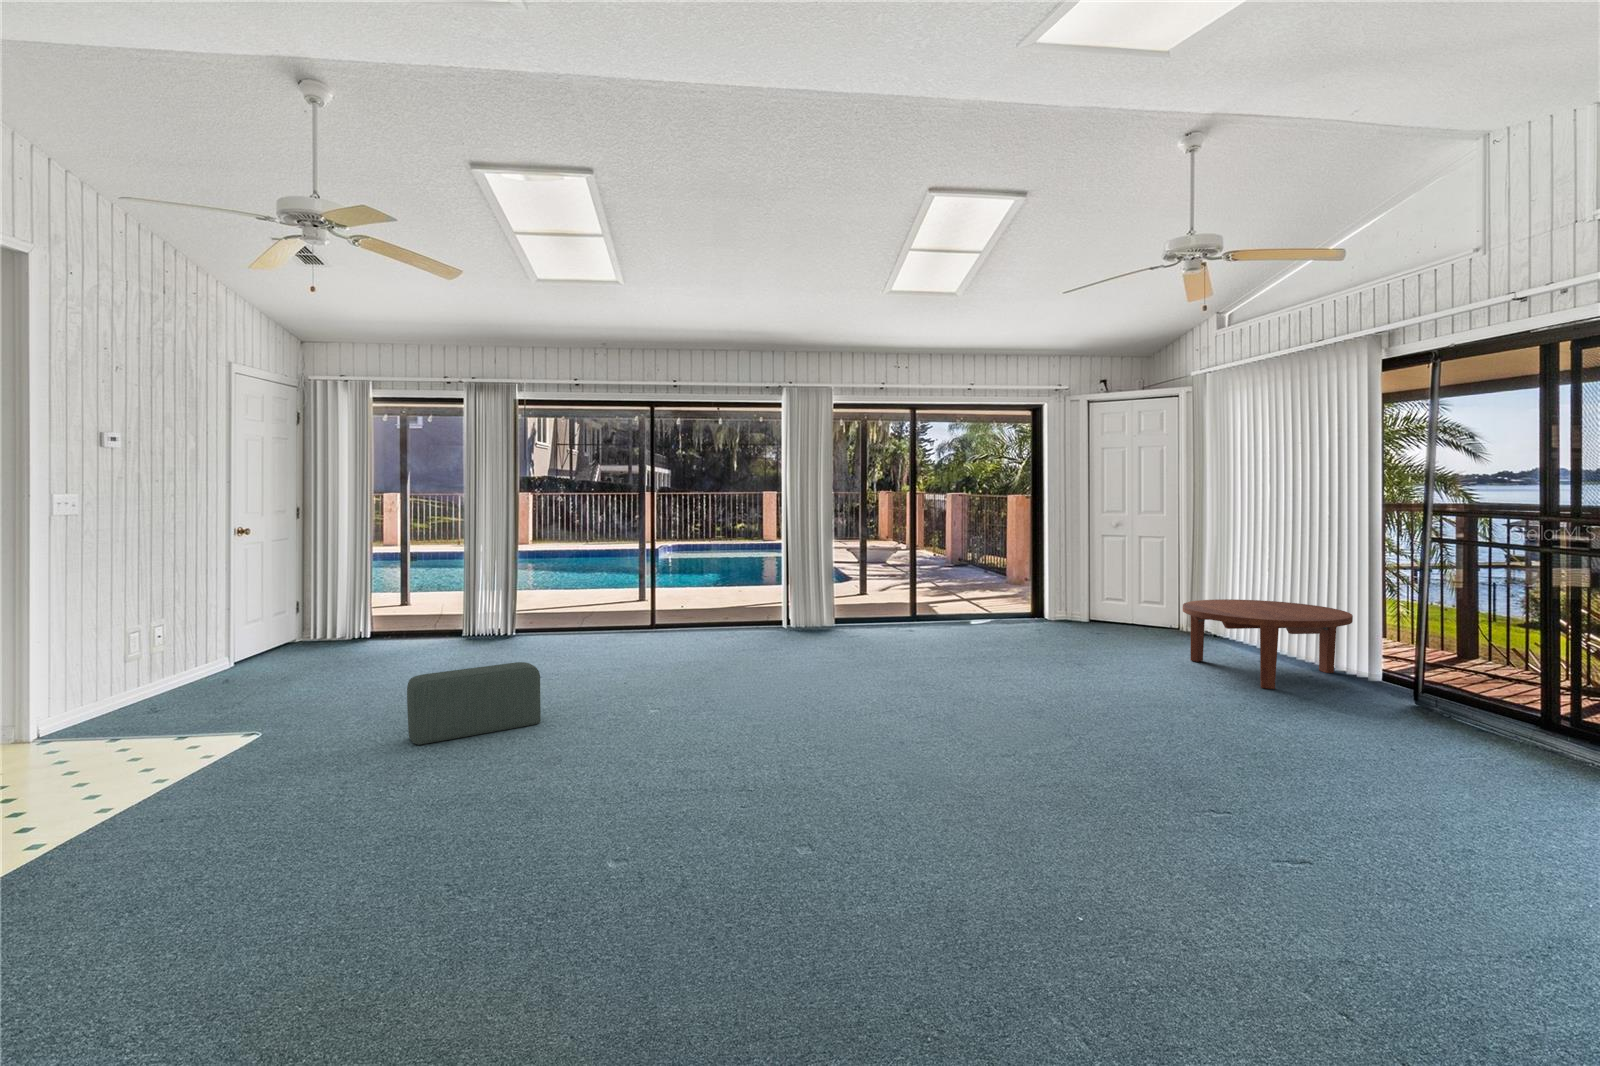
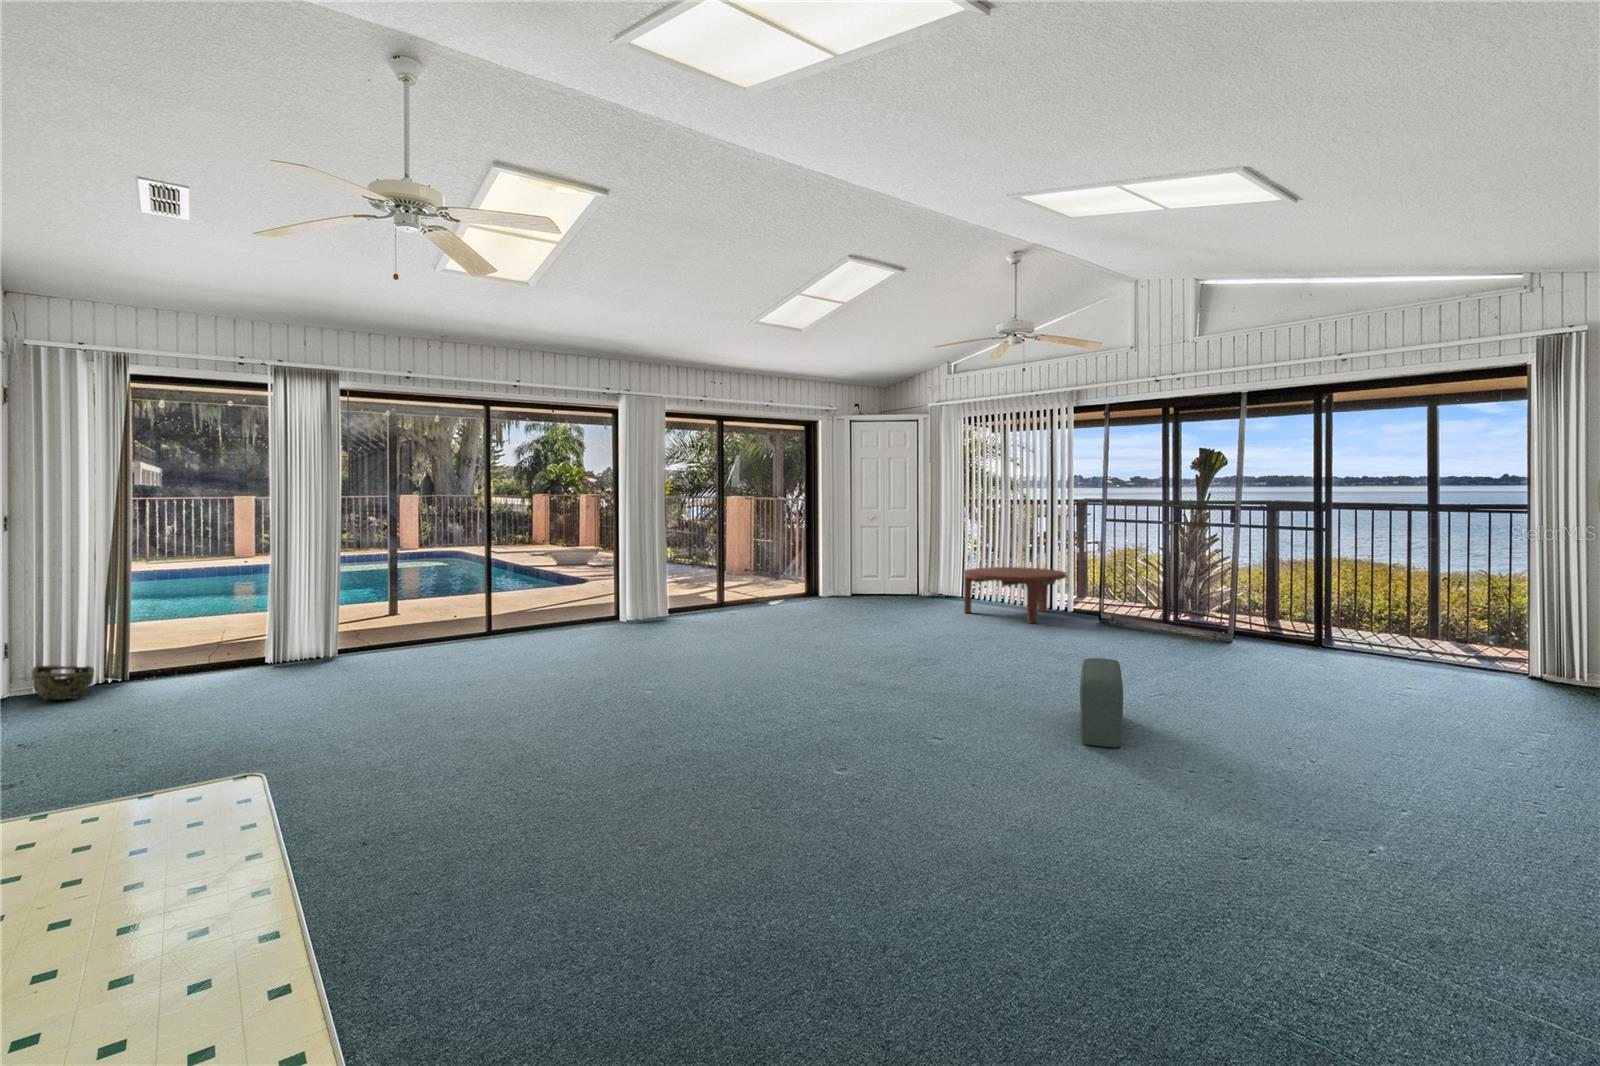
woven basket: none [283,618,336,645] -> present [32,666,94,700]
pouf: present [407,662,541,745] -> present [1080,658,1123,748]

